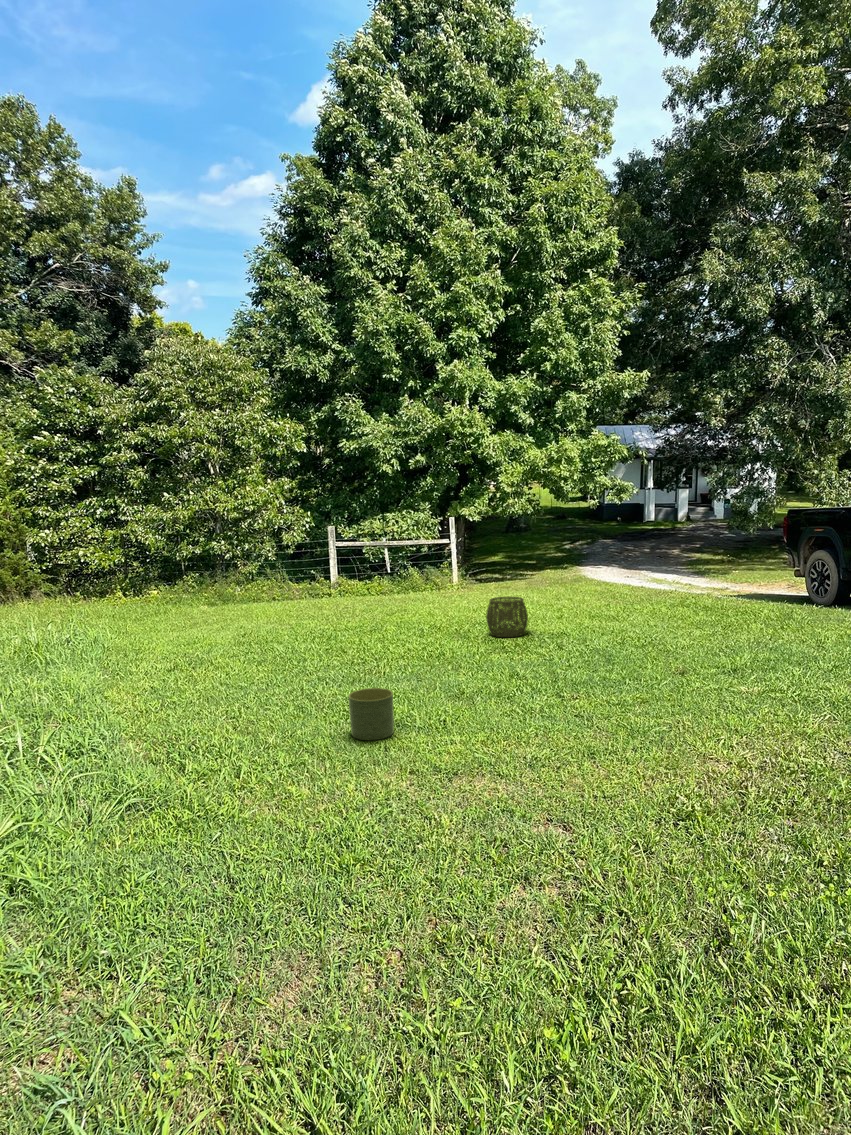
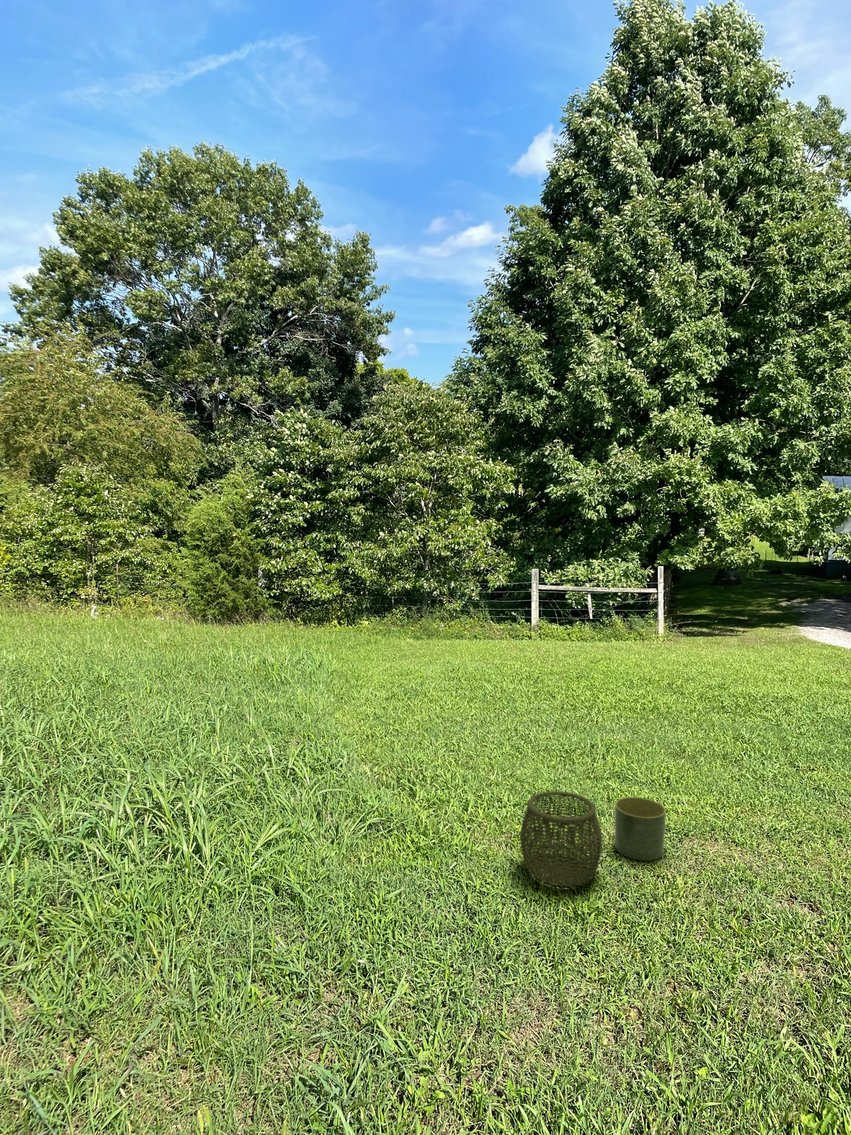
woven basket: present [486,597,528,637] -> present [520,791,603,888]

